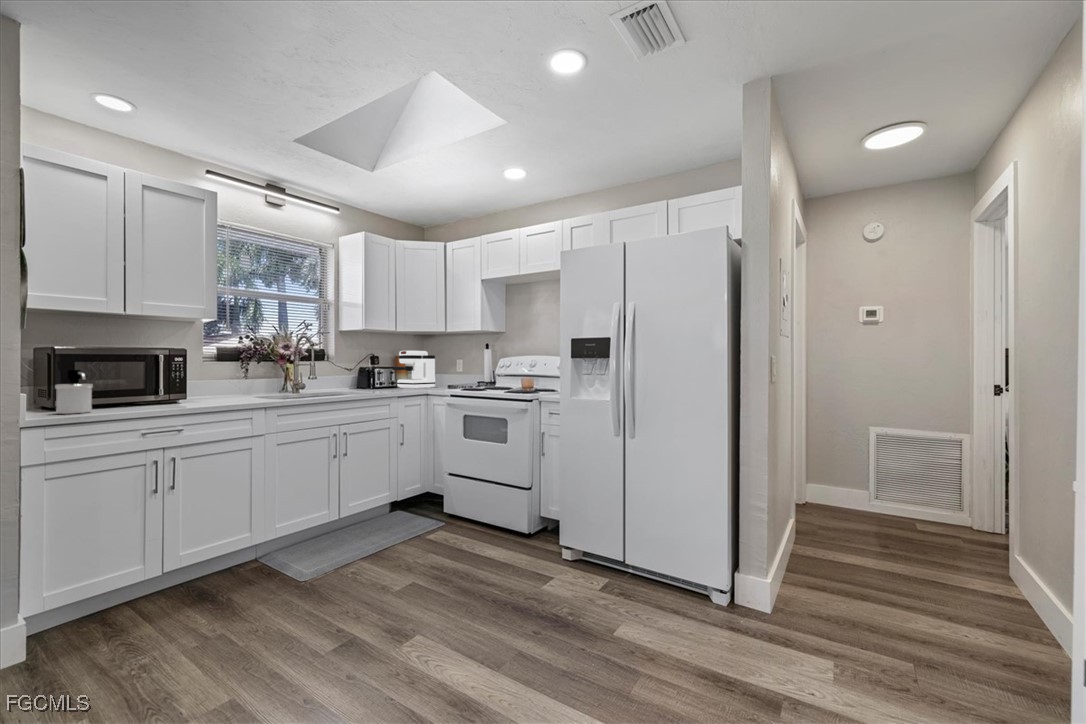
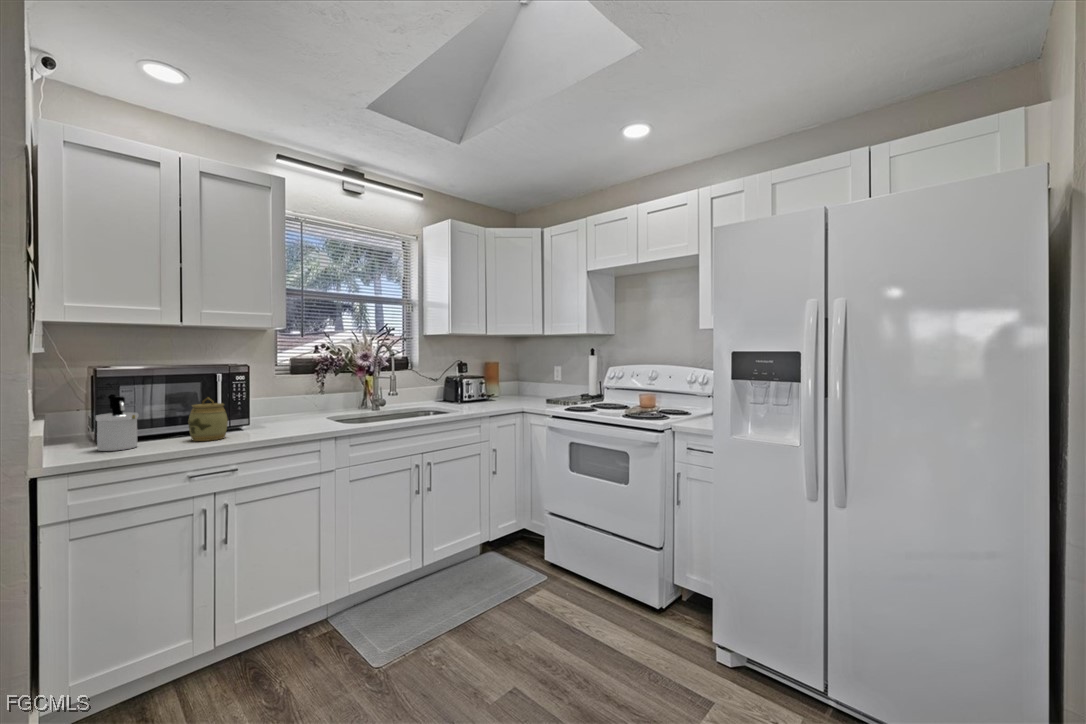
coffee maker: present [393,351,435,389] -> none [483,358,532,404]
jar: none [135,373,171,408] -> present [188,397,228,441]

